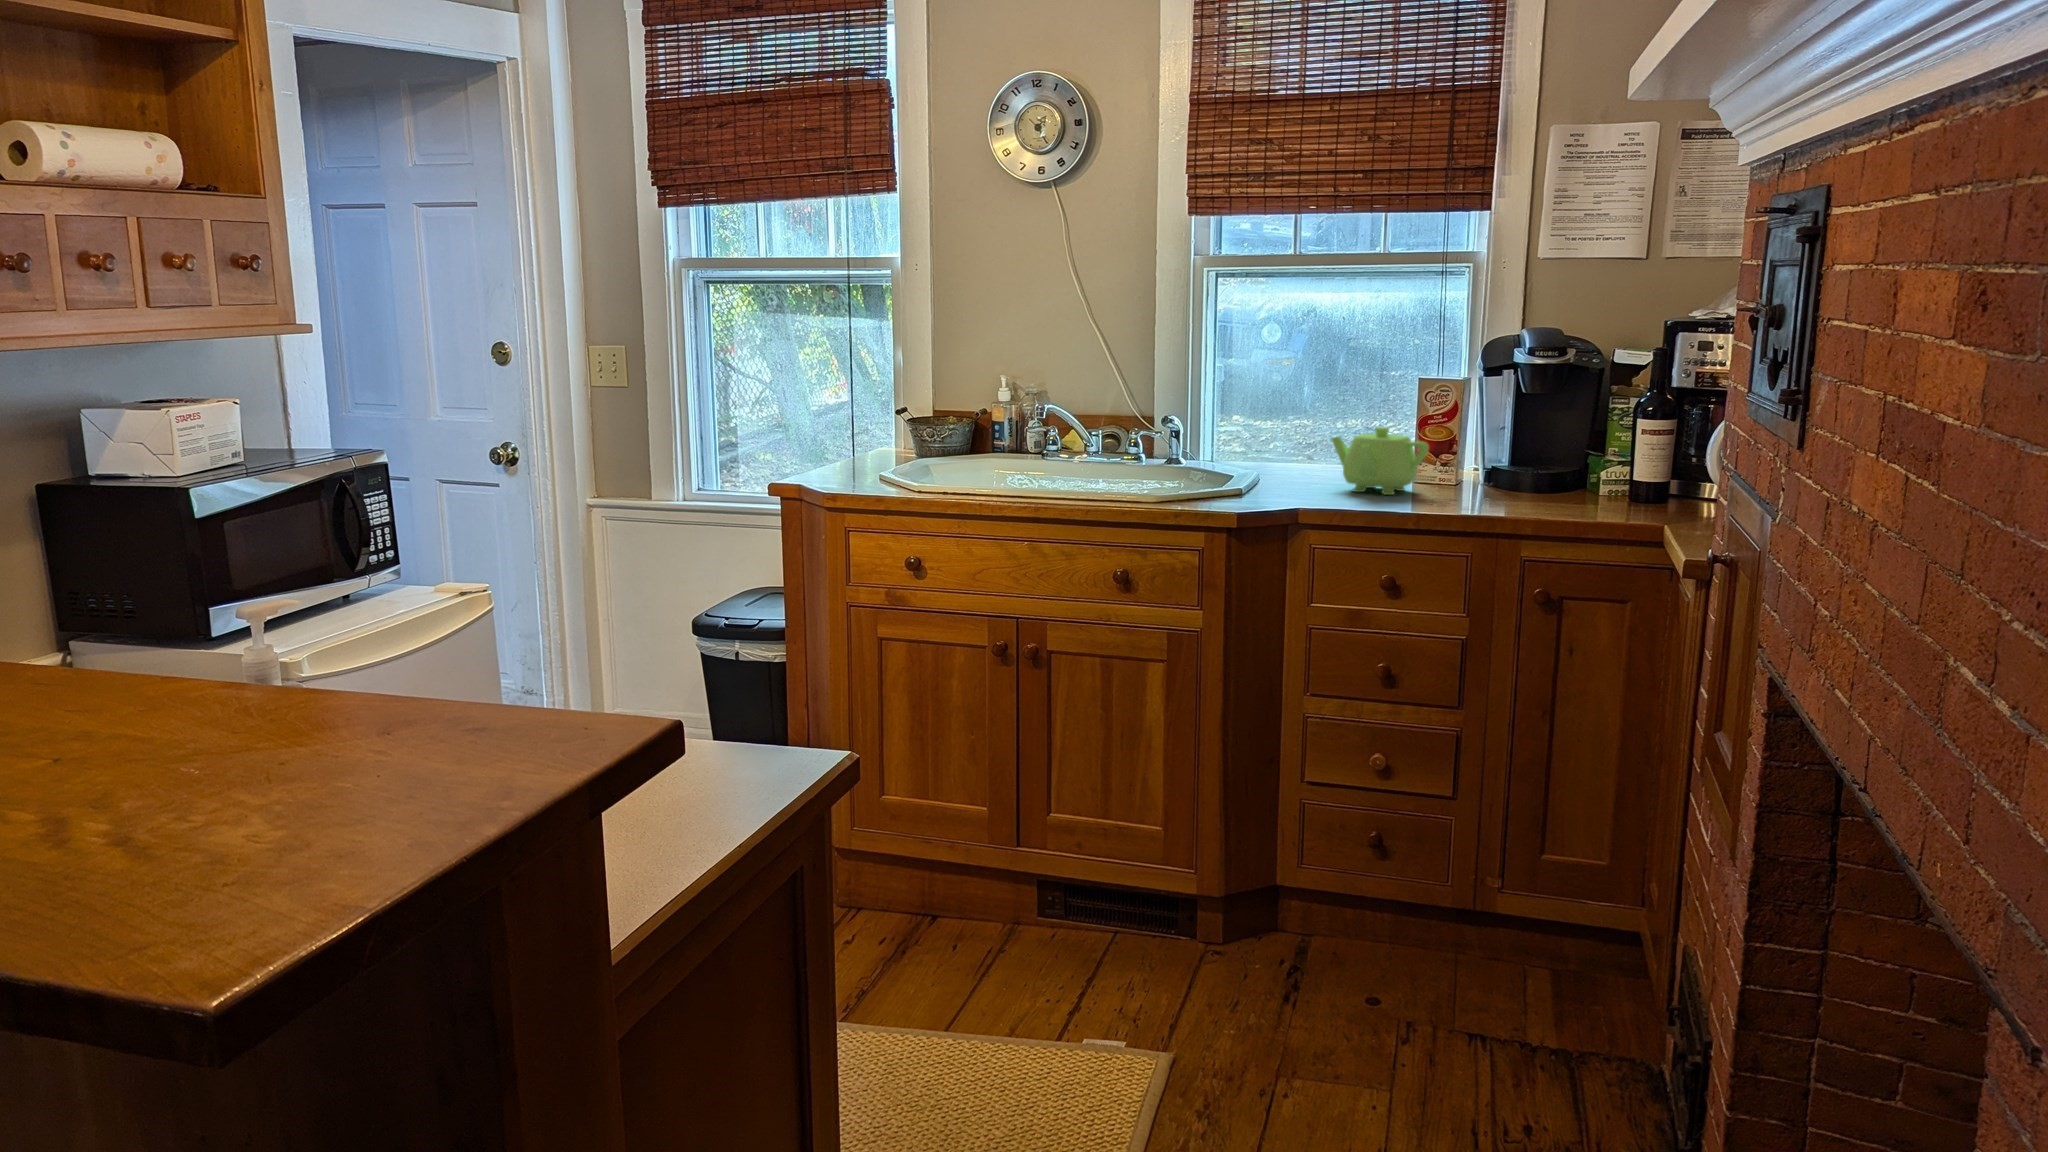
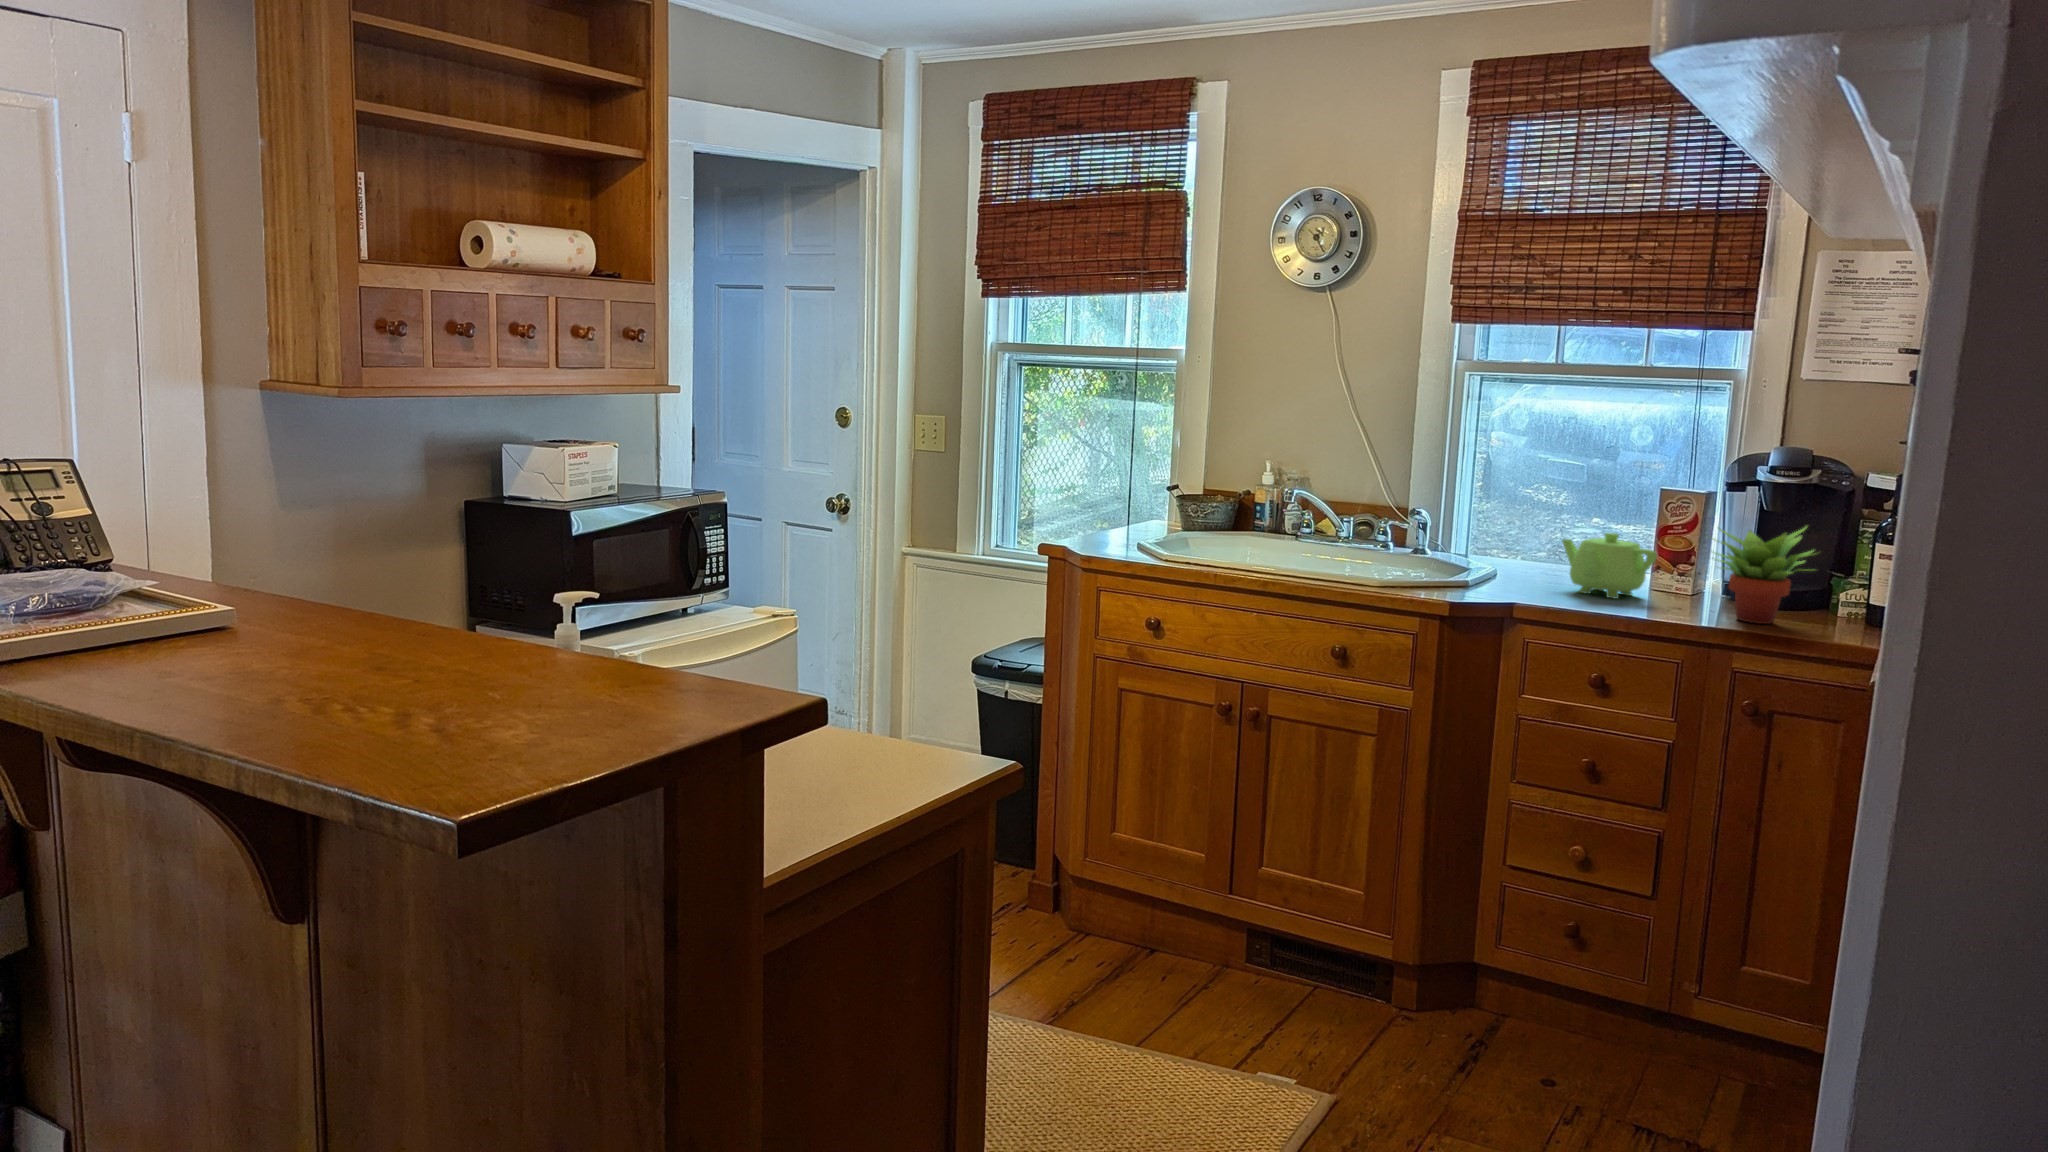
succulent plant: none [1483,405,1594,509] -> present [1716,526,1814,624]

